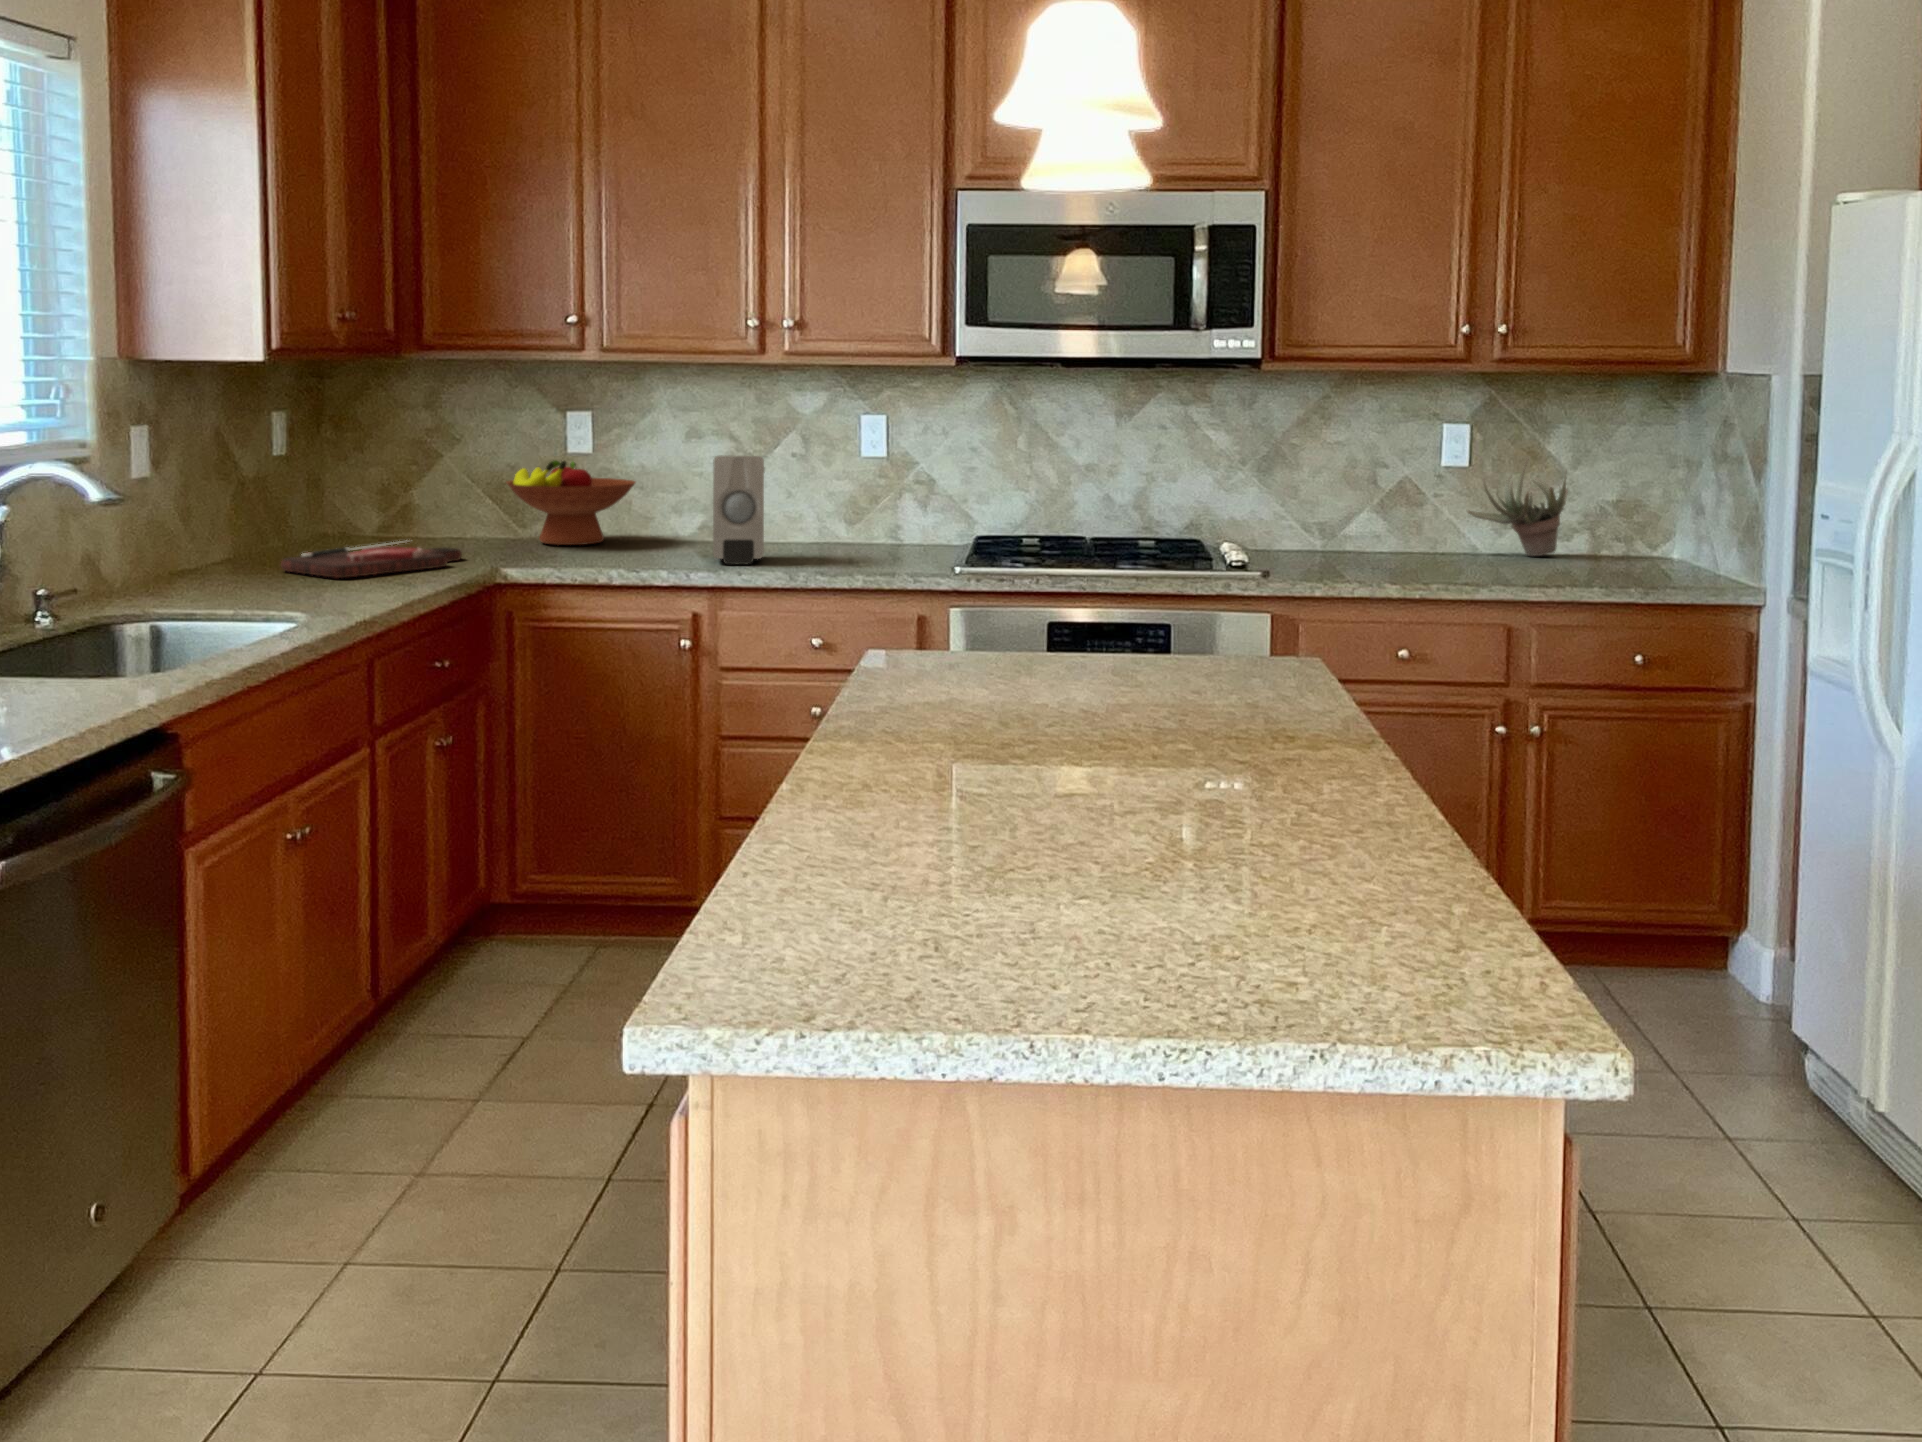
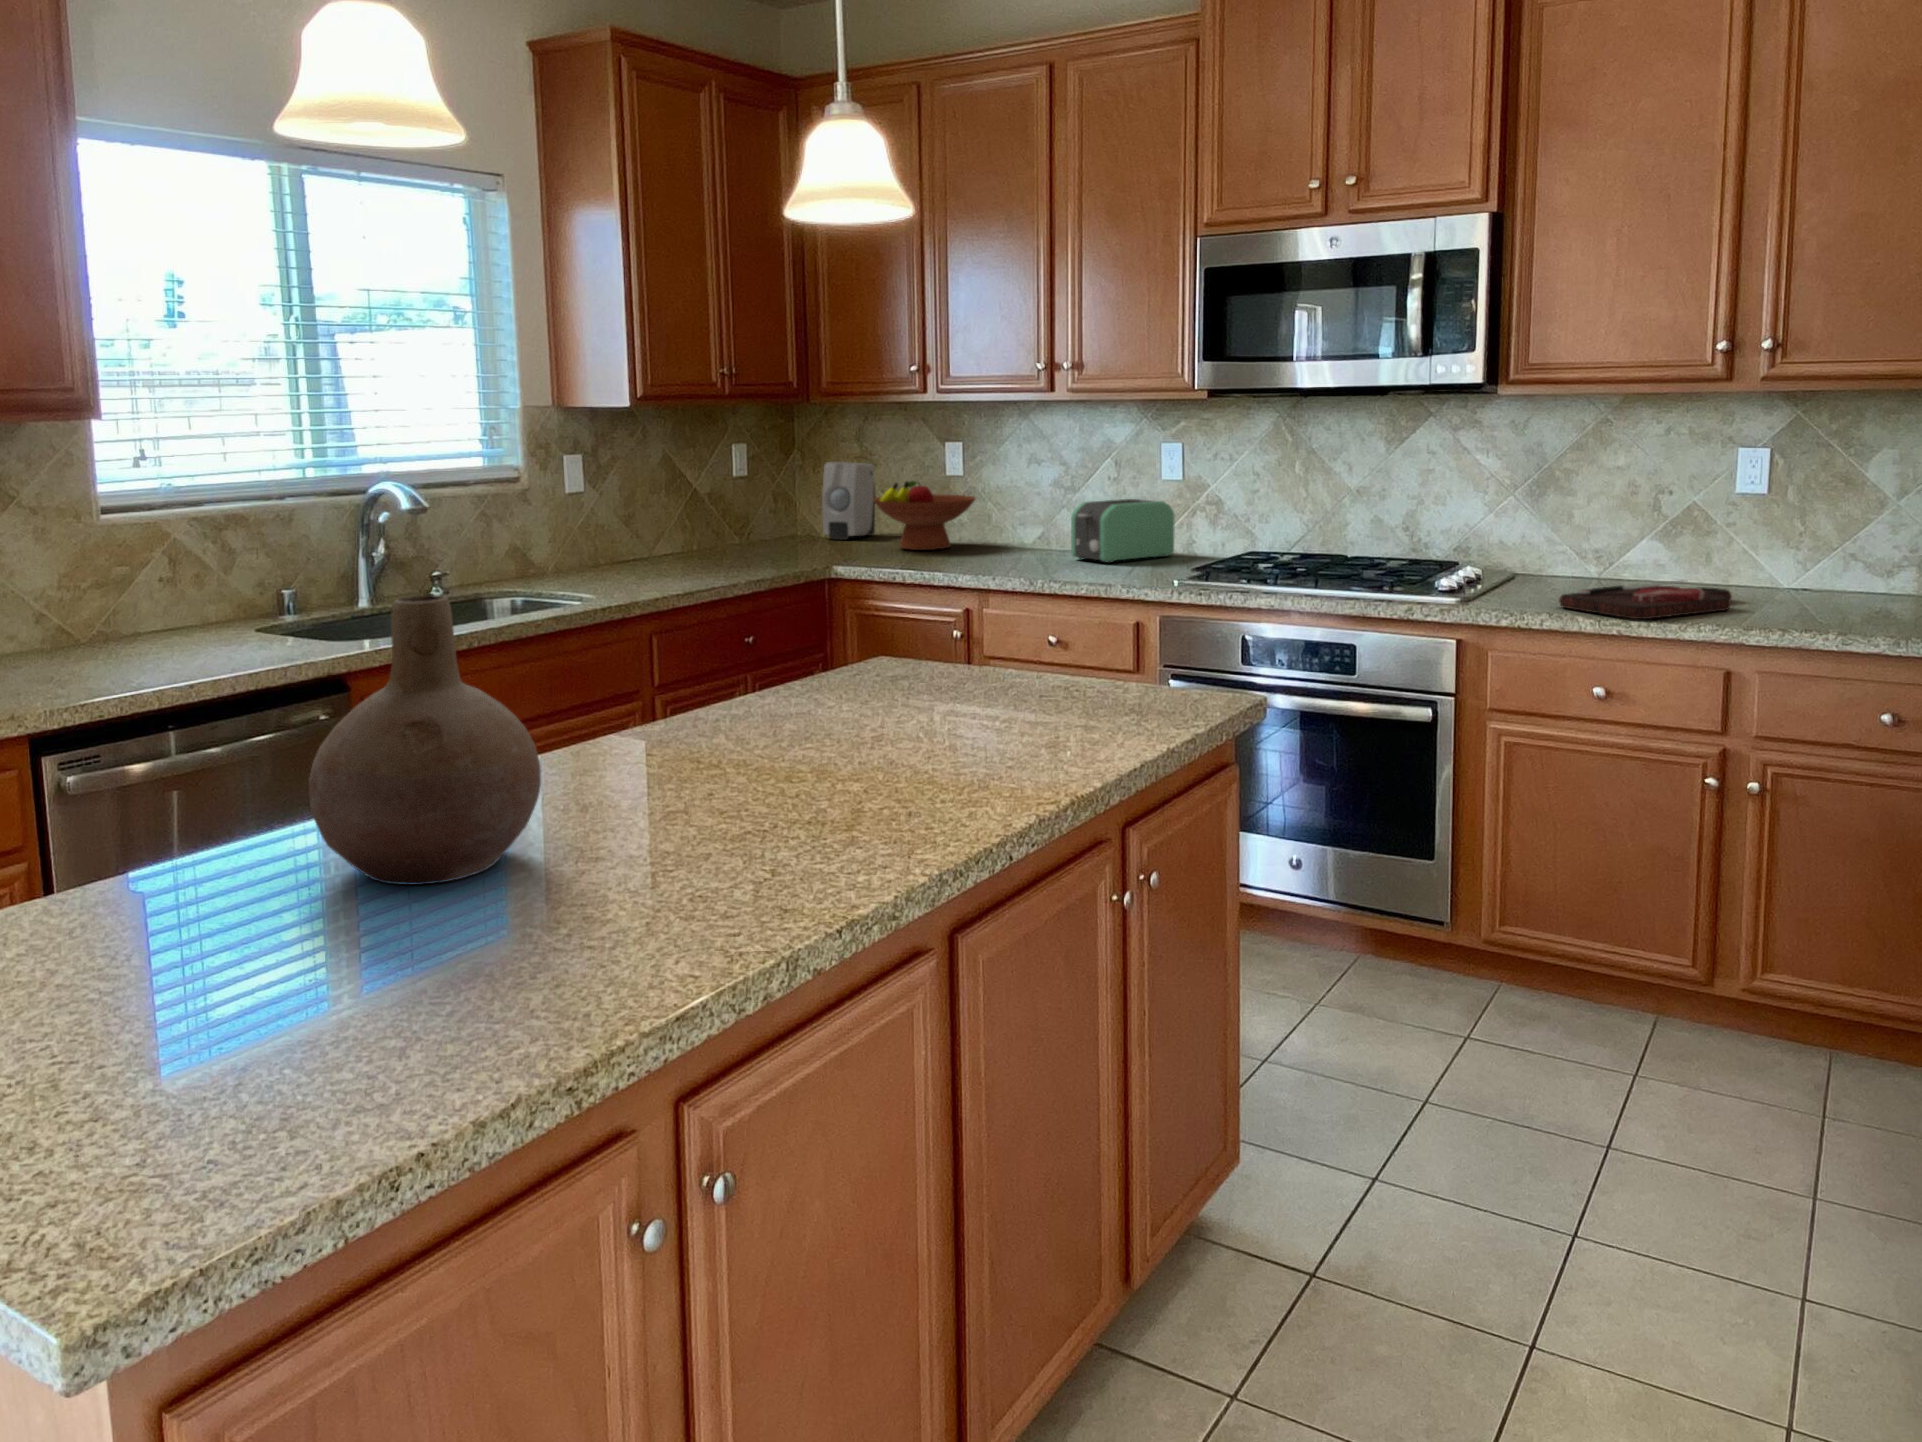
soap dispenser: present [713,455,765,564] -> present [822,462,876,540]
succulent plant: present [1468,459,1568,556] -> none [1755,485,1886,595]
toaster: none [780,479,884,552] -> present [1071,499,1174,563]
cutting board: present [281,544,462,578] -> present [1559,581,1732,619]
vase: none [860,578,1119,918] -> present [309,595,541,885]

